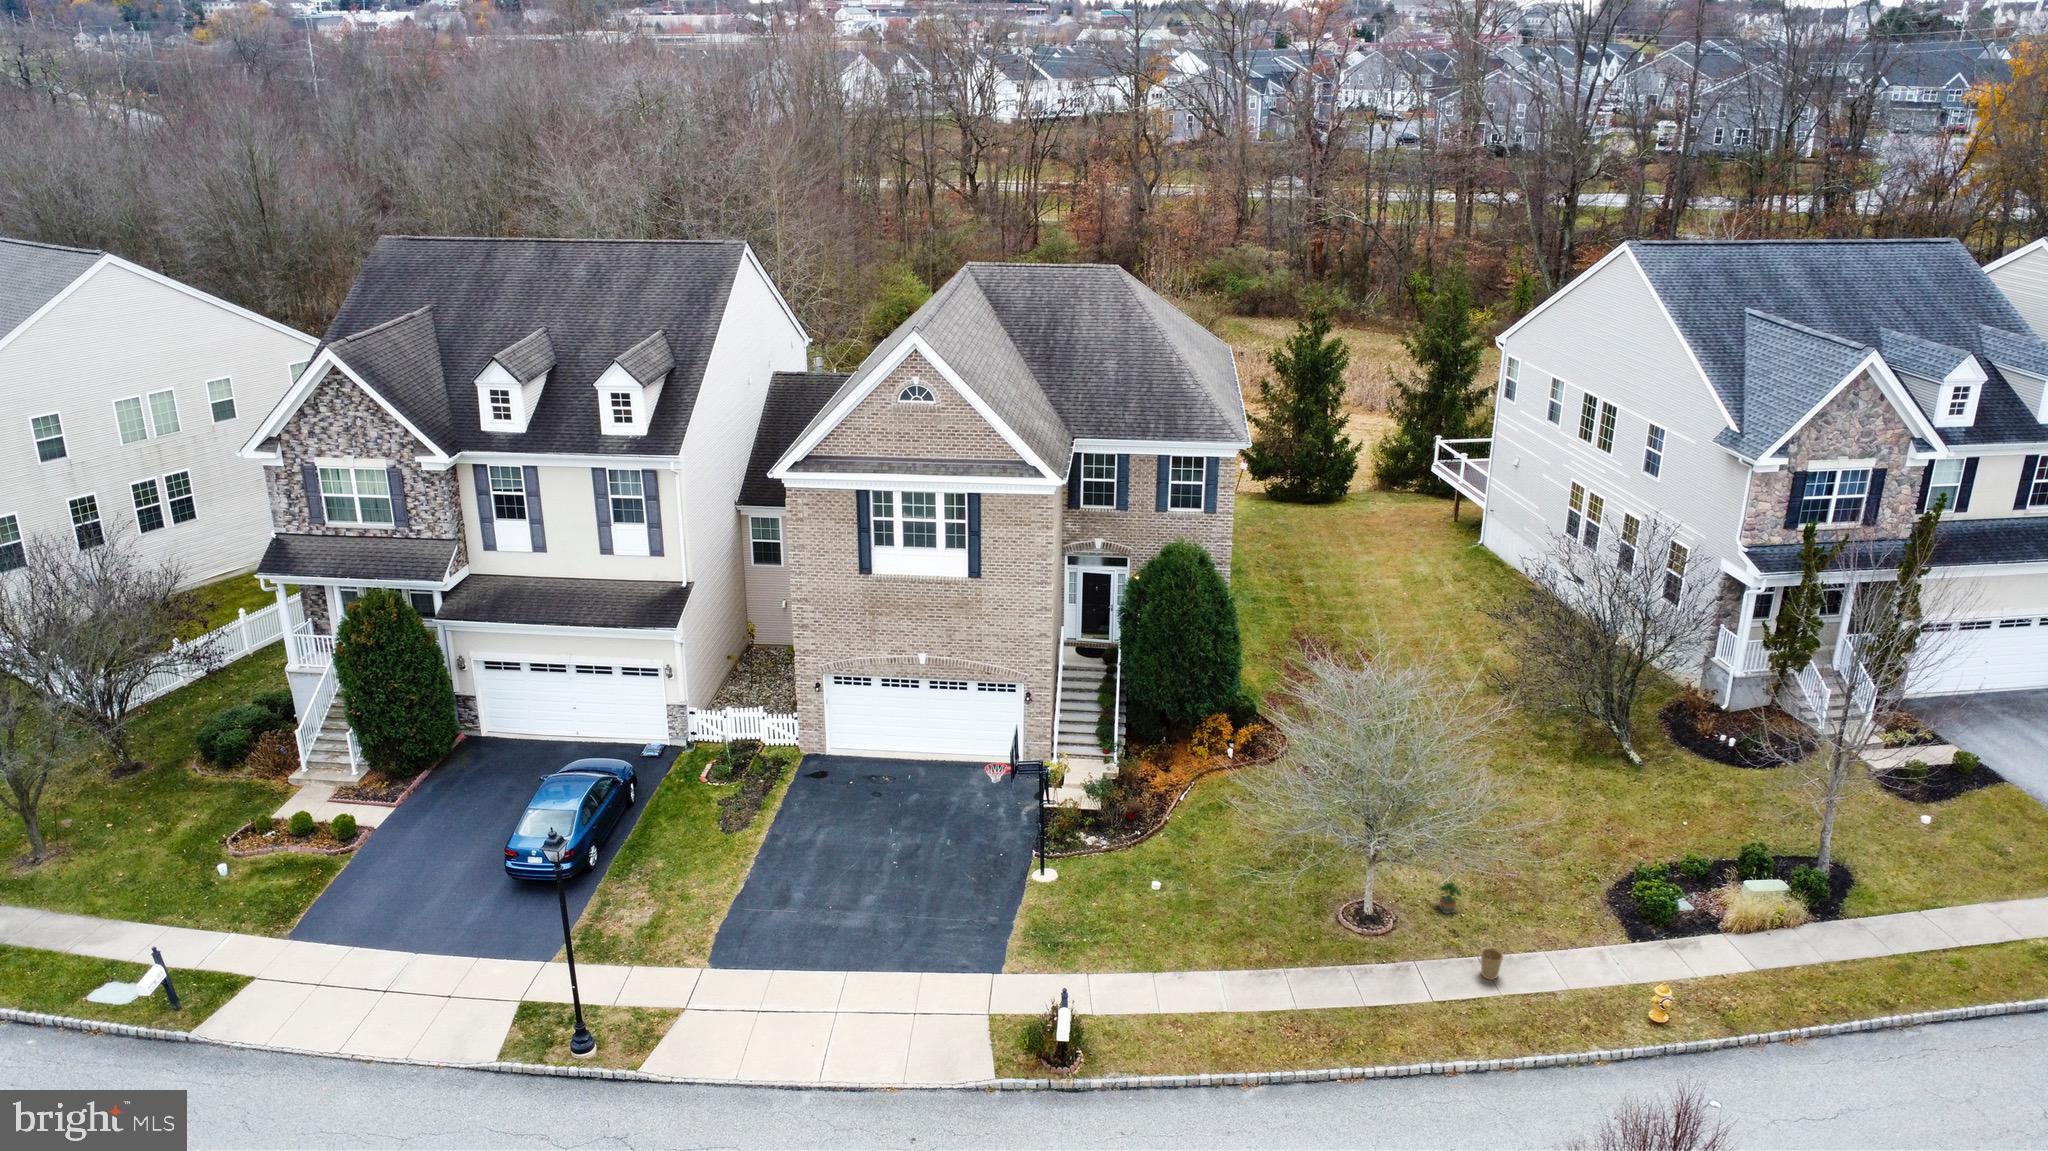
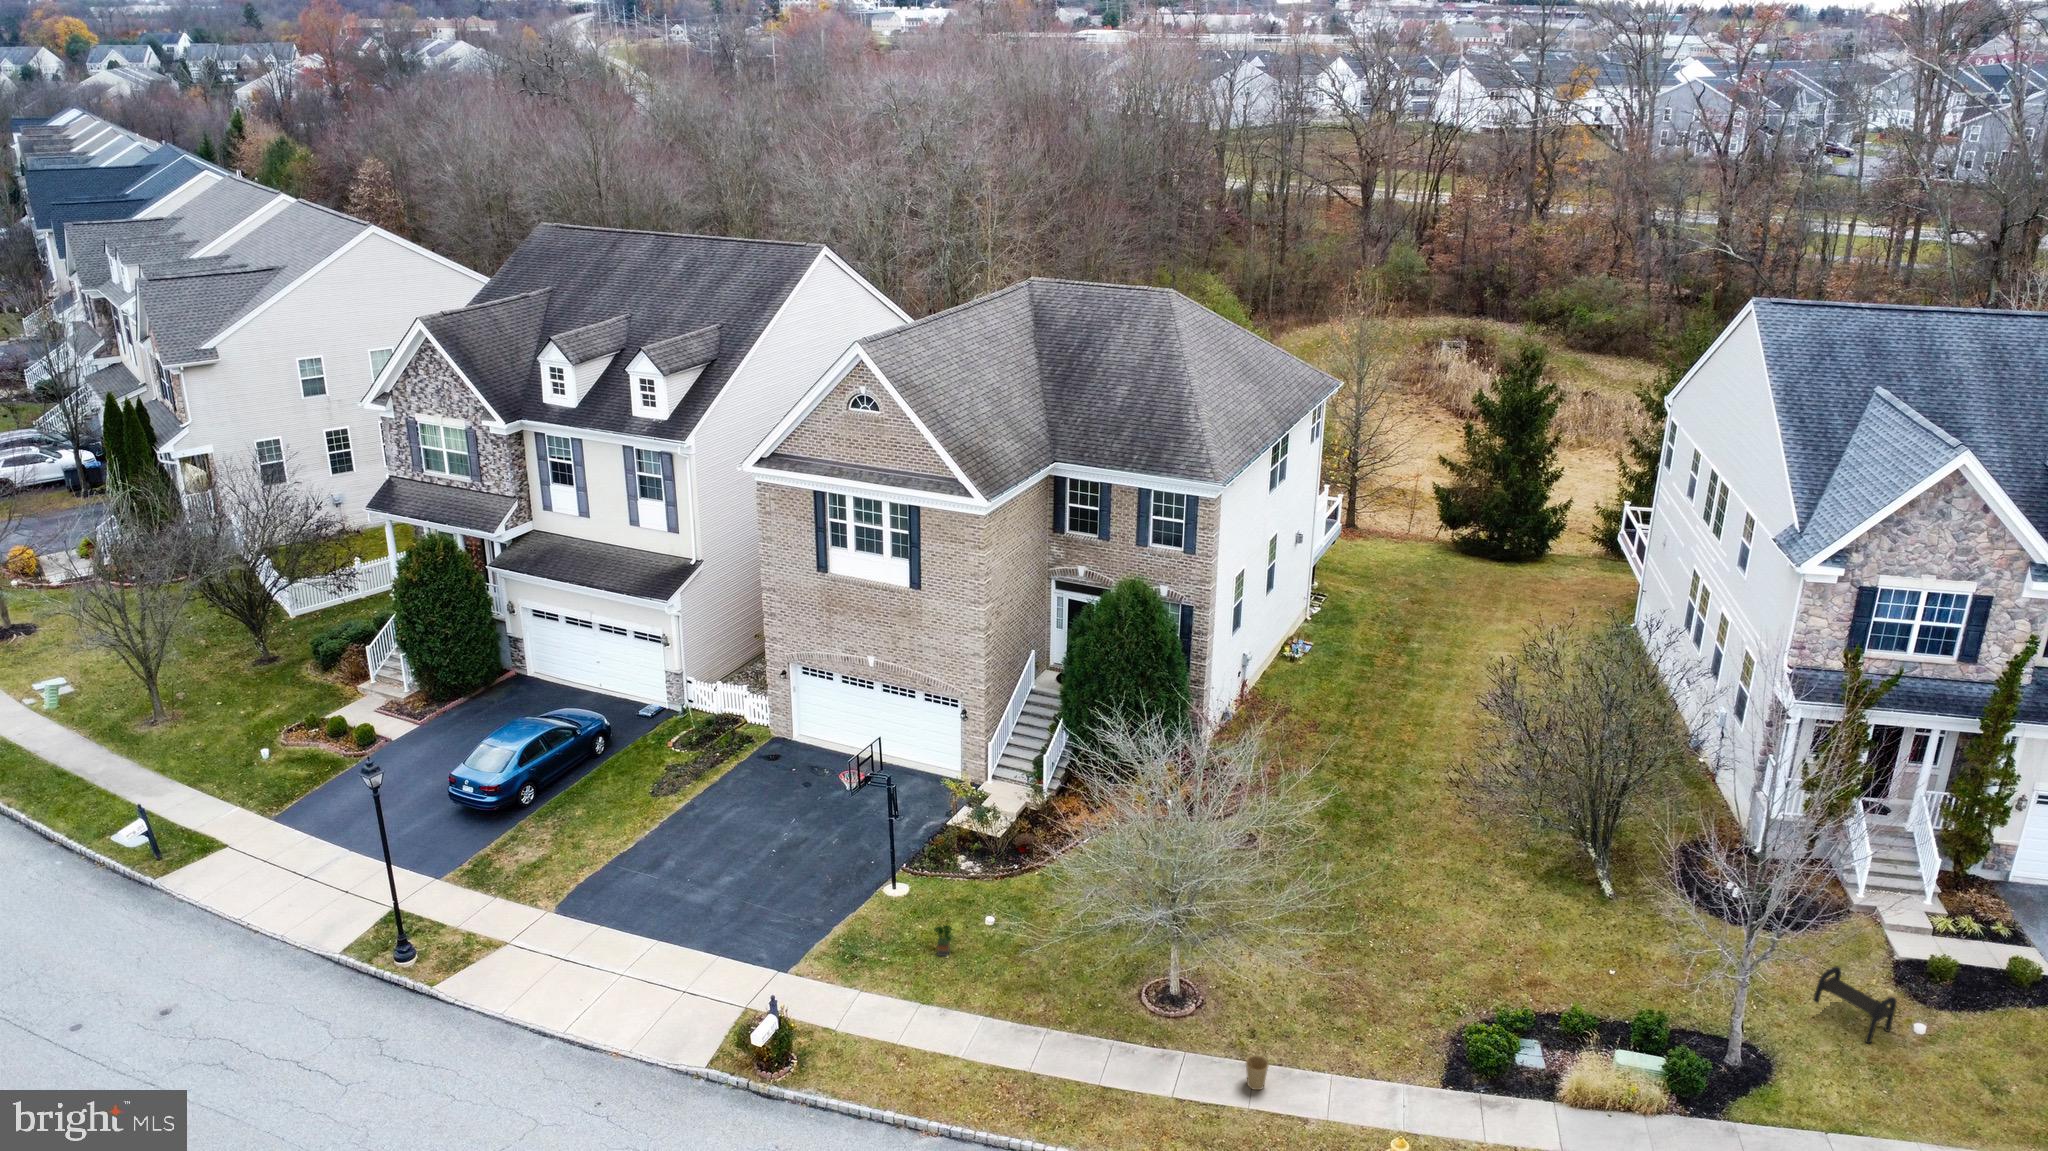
bench: none [1841,781,1910,837] -> present [1813,966,1897,1043]
potted tree: present [1439,882,1461,914] -> present [934,925,953,956]

